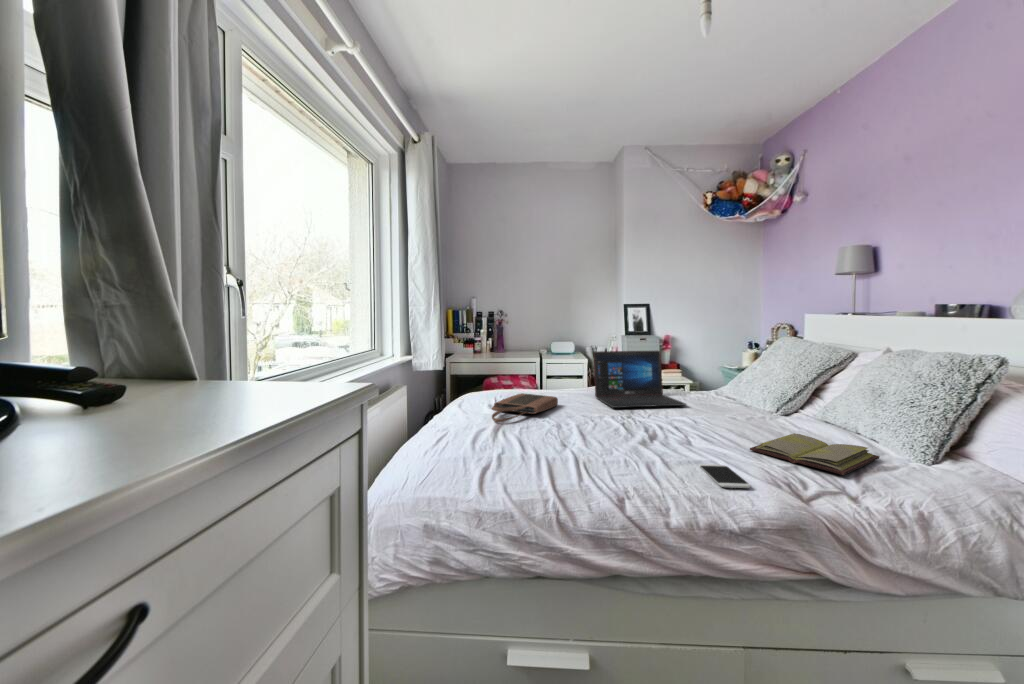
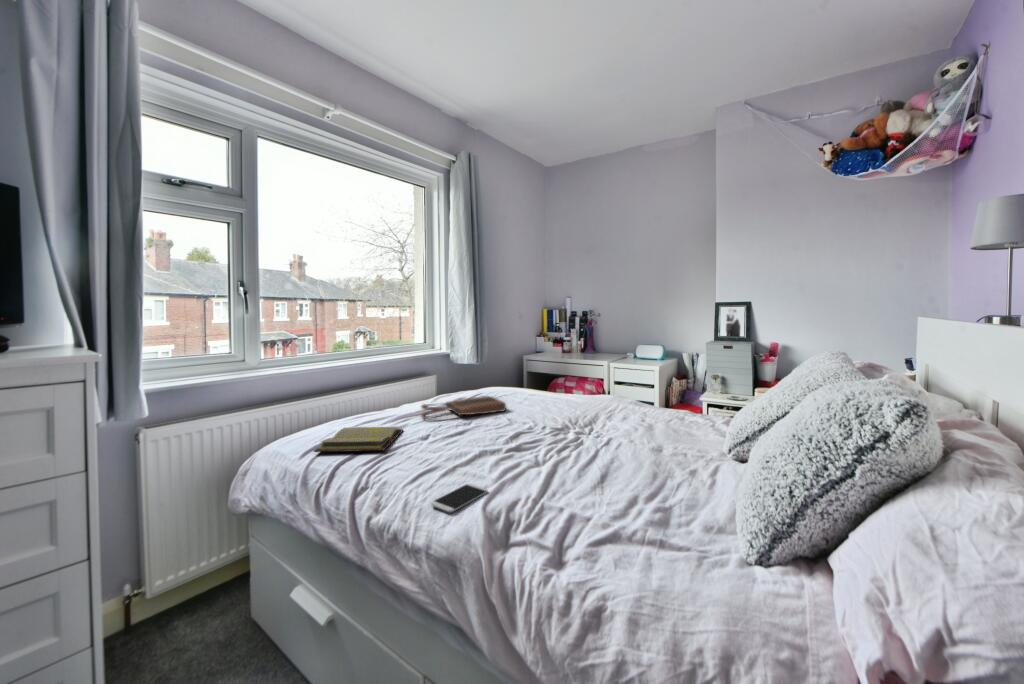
laptop: present [593,351,686,408] -> none [543,360,638,427]
diary: present [750,433,879,475] -> present [314,427,403,452]

